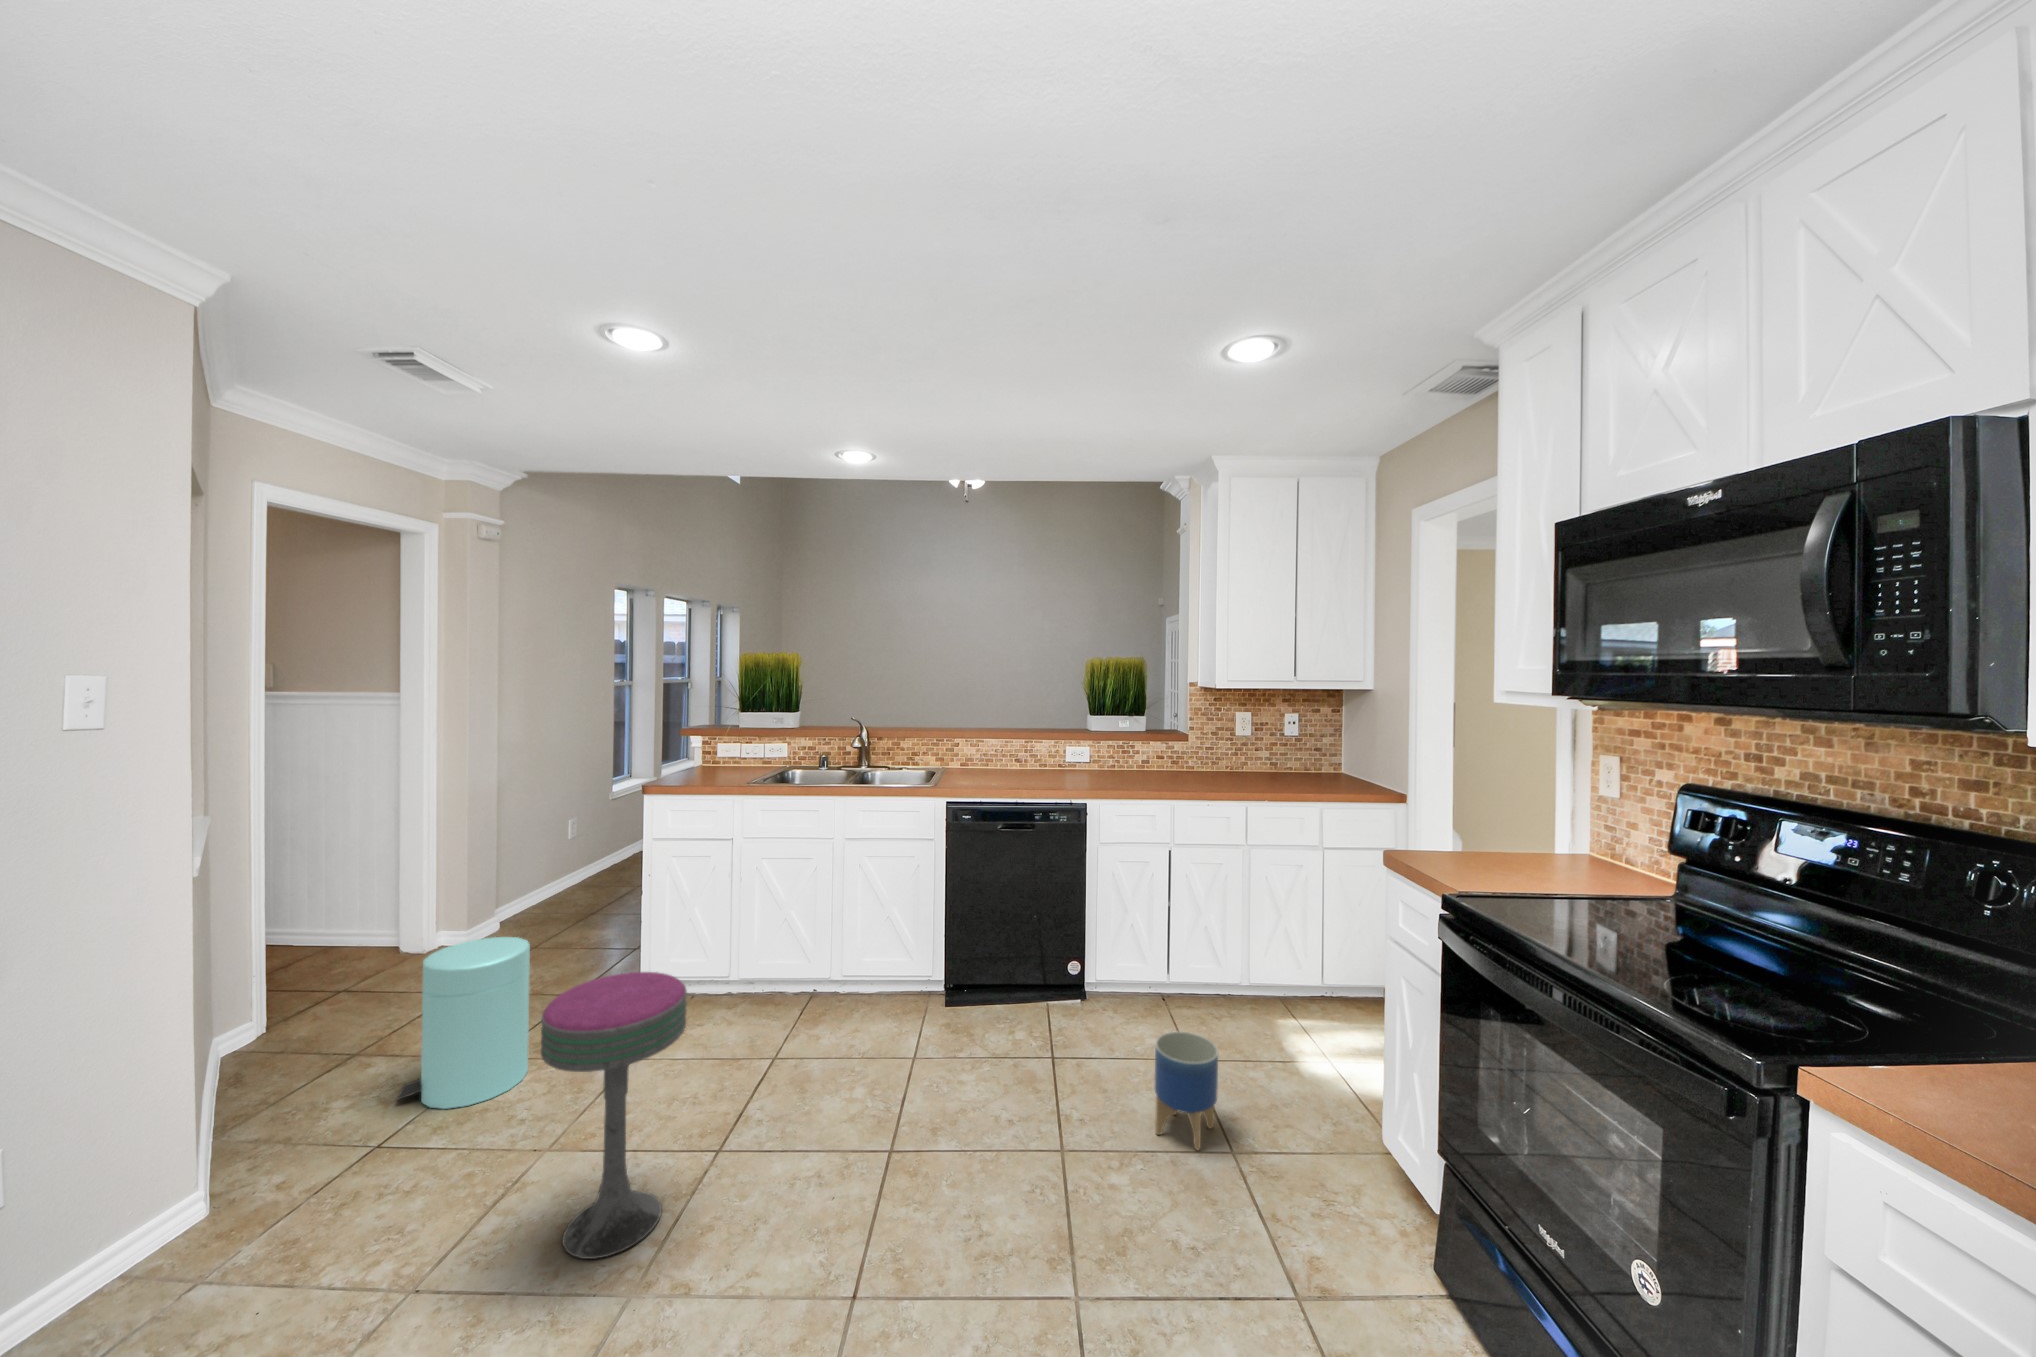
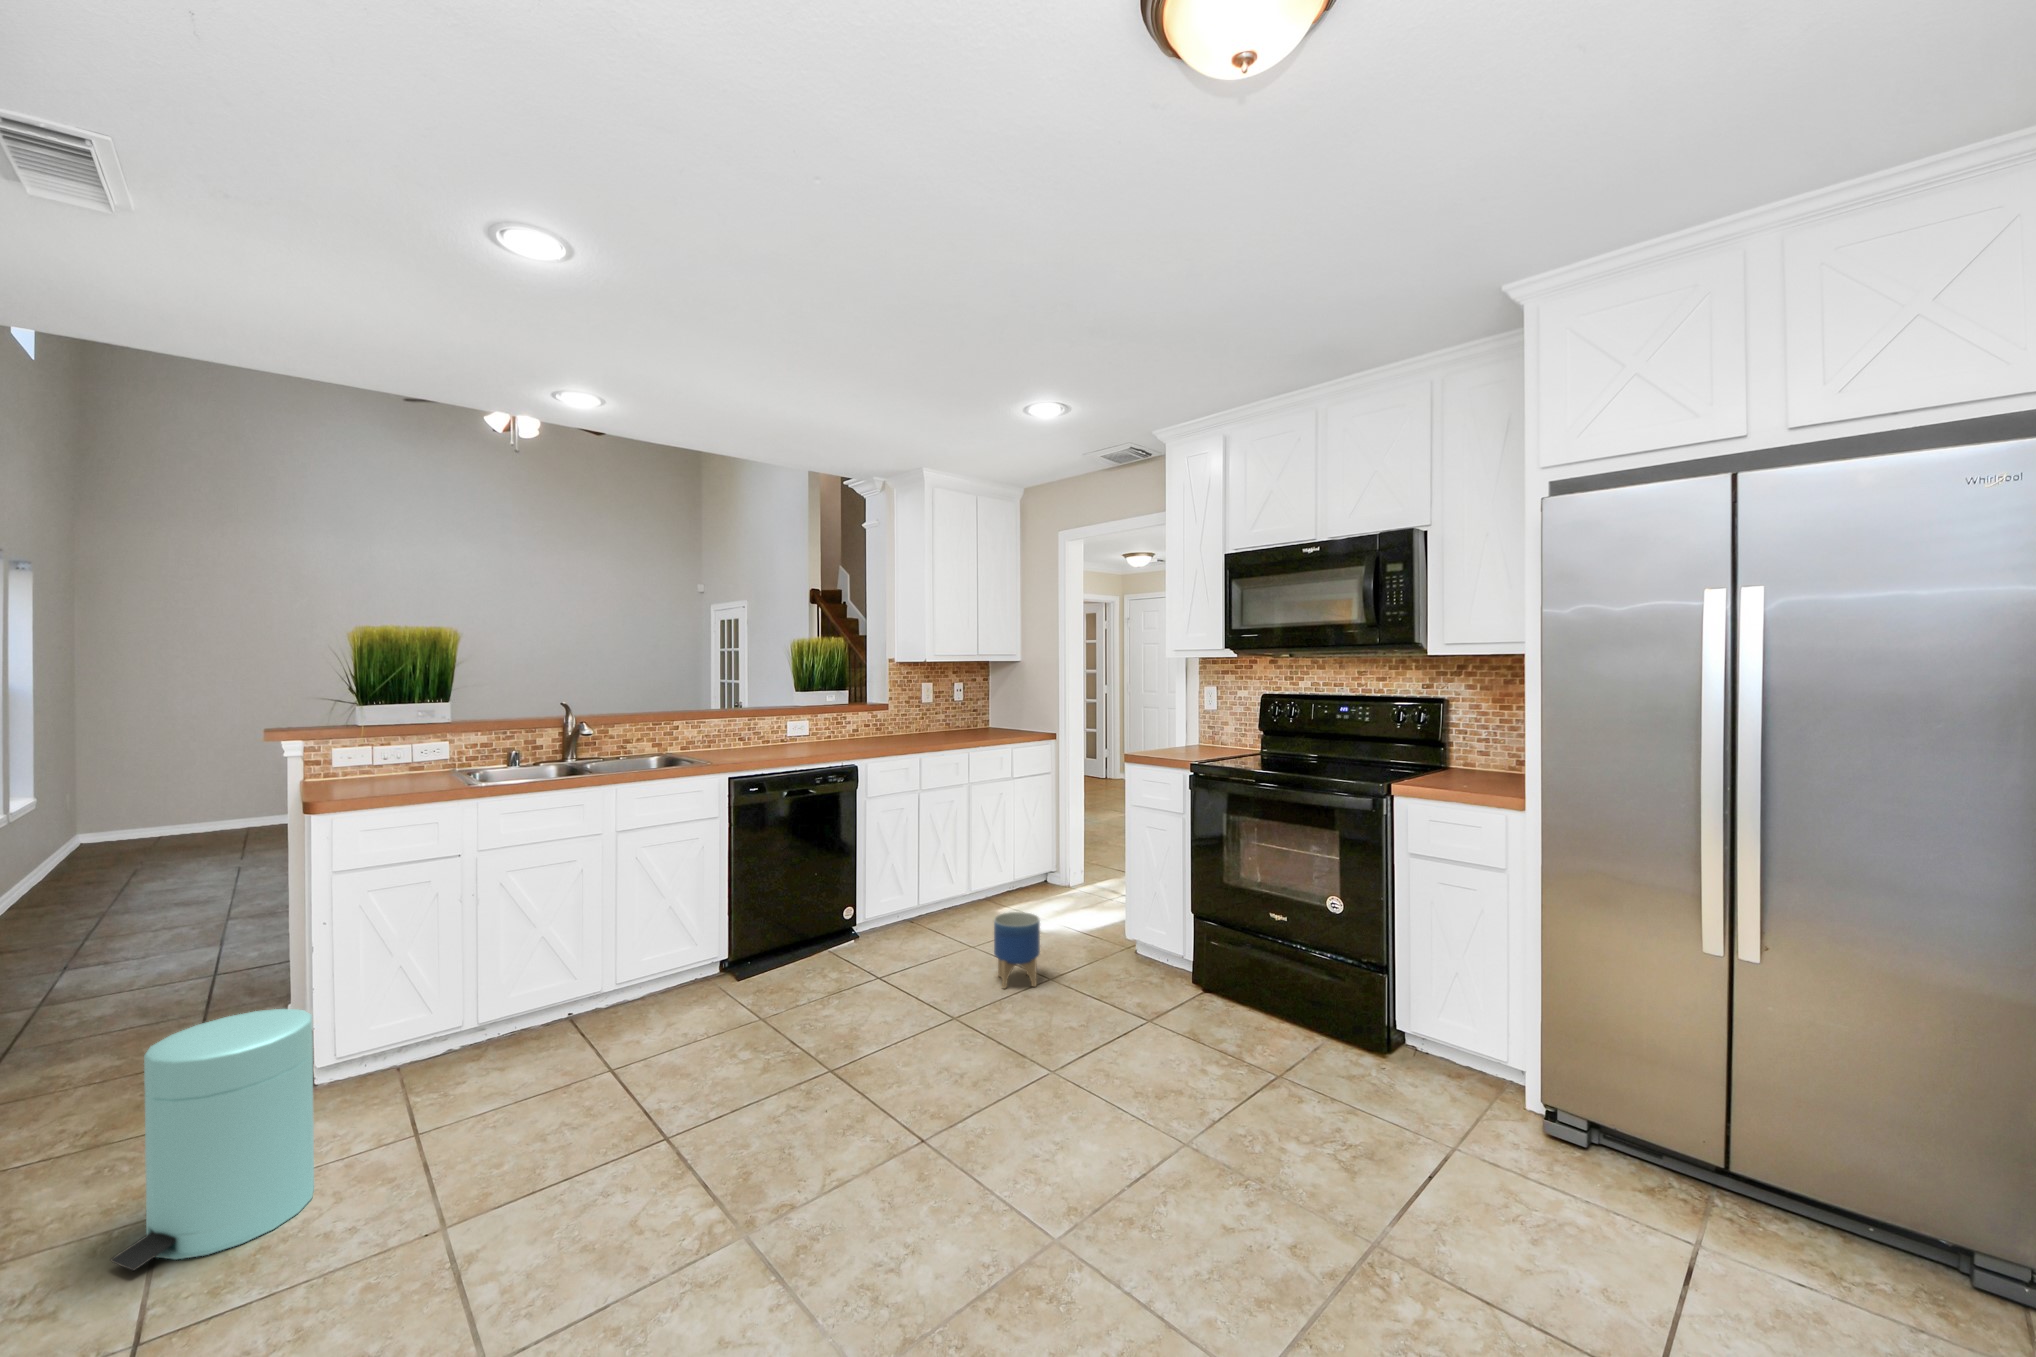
bar stool: present [541,972,687,1259] -> none [591,941,731,1219]

